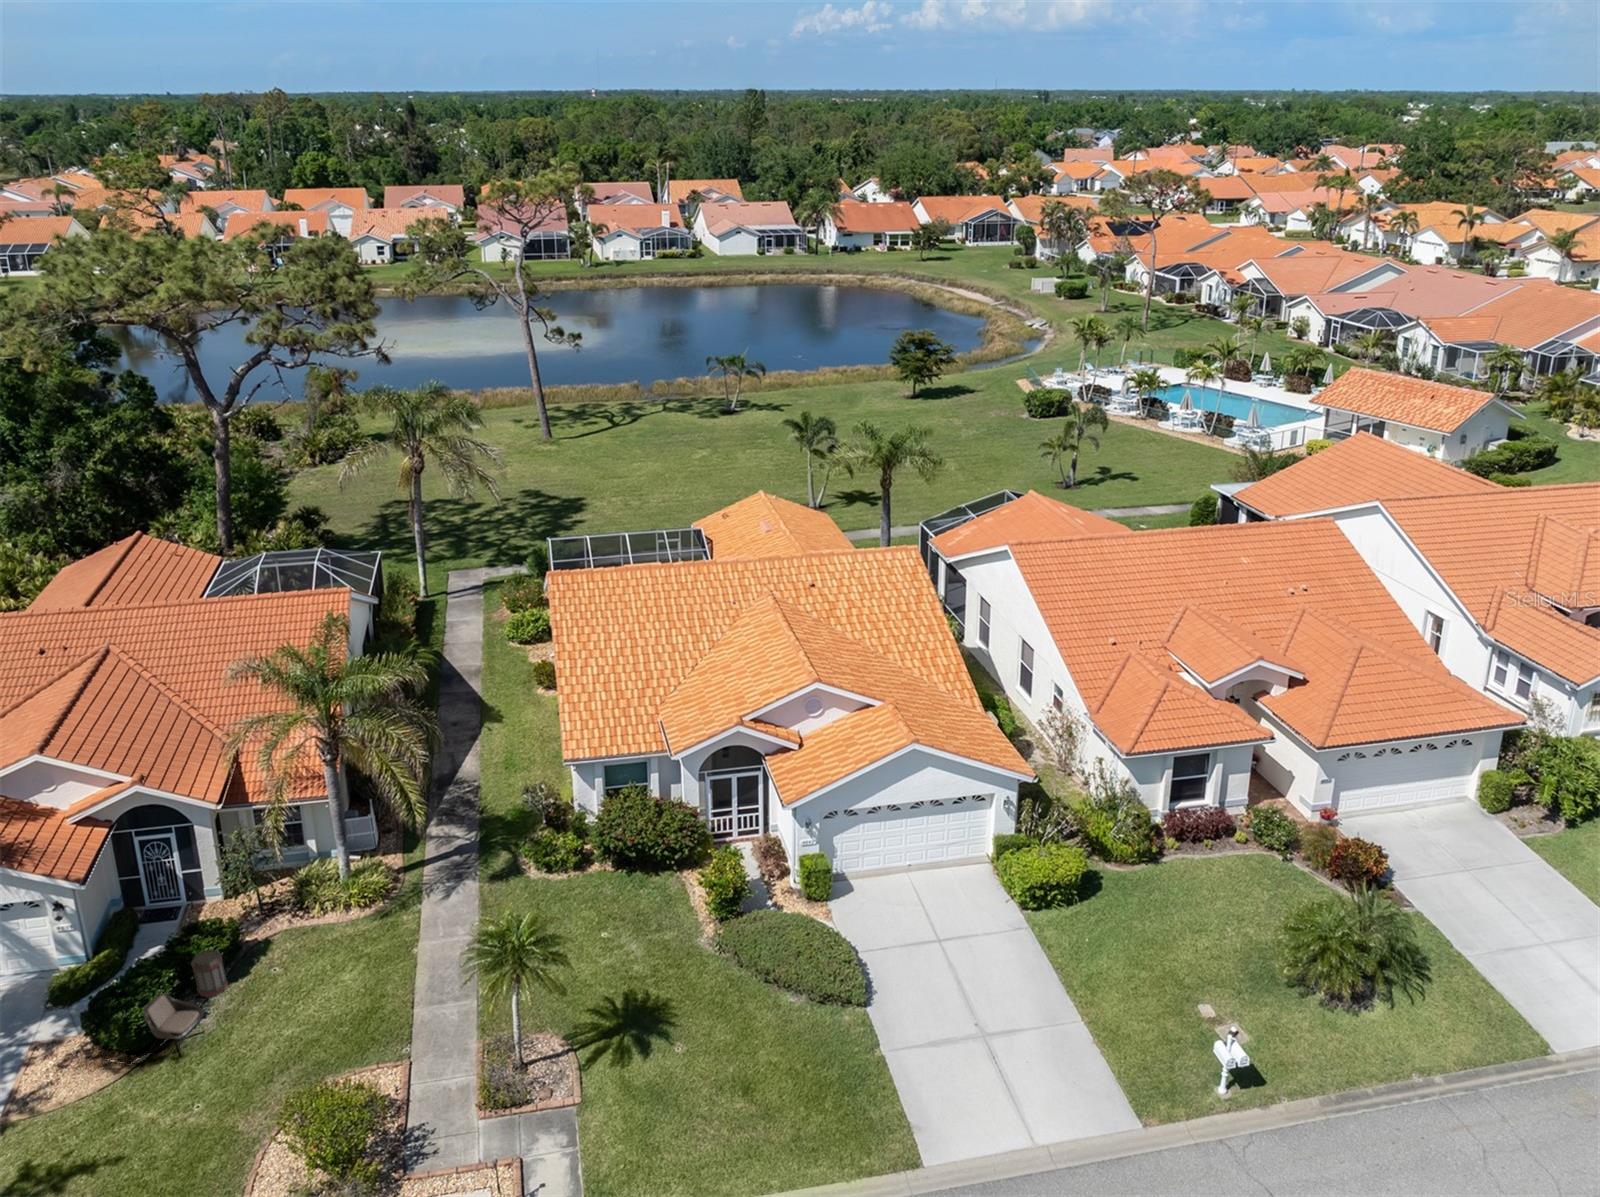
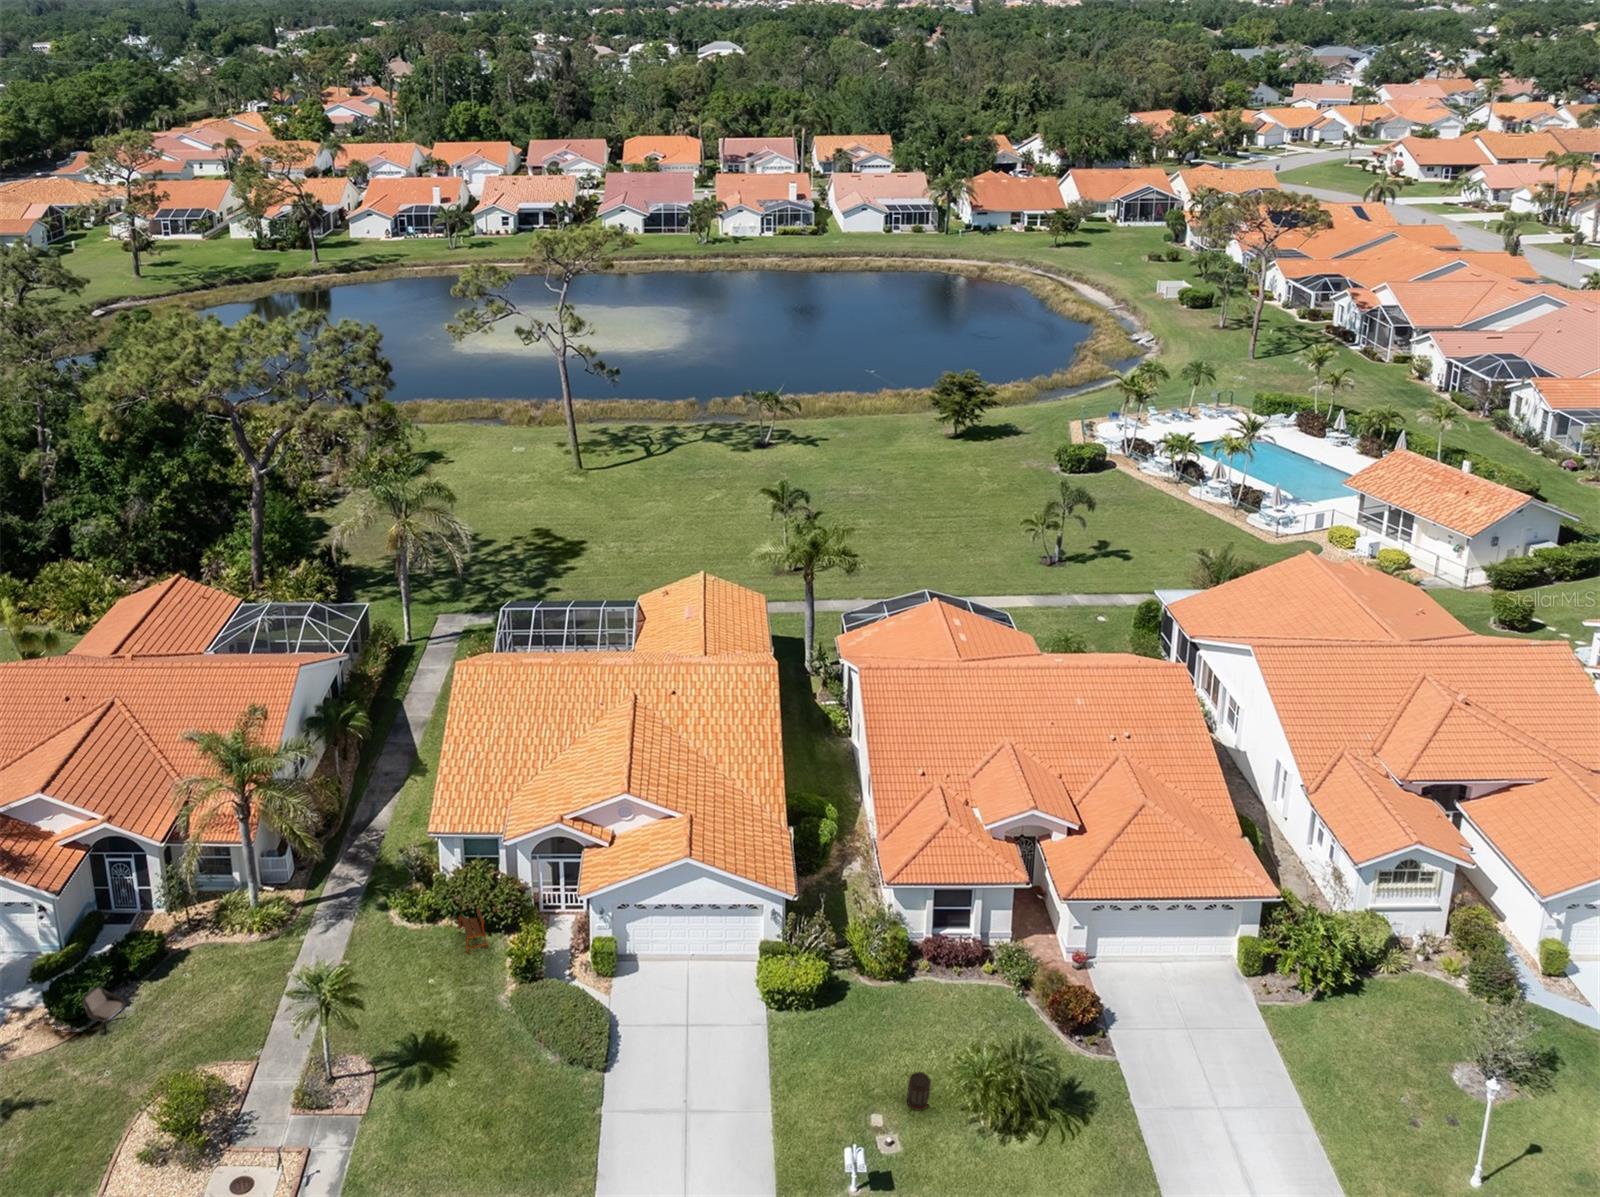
bench: none [615,834,660,900] -> present [458,906,488,953]
trash can: present [191,949,228,998] -> present [907,1072,931,1110]

